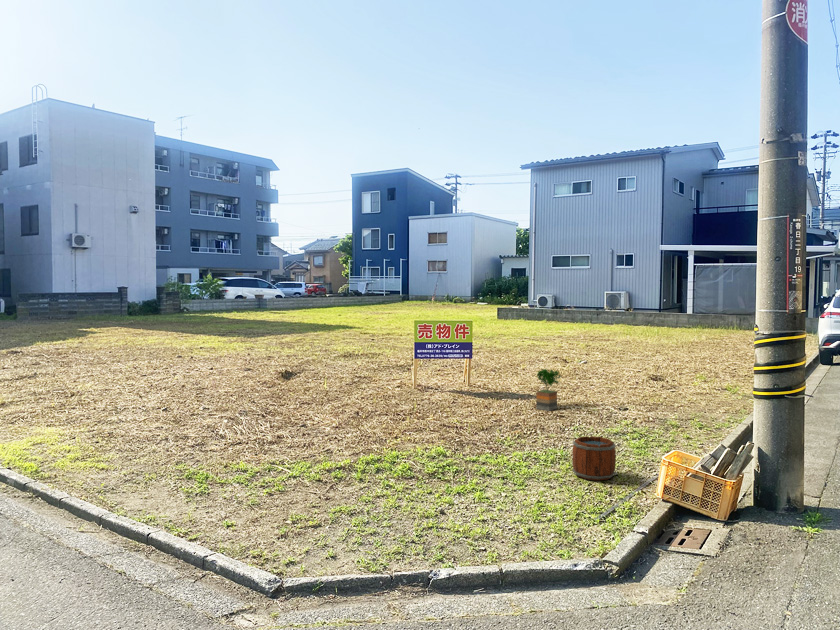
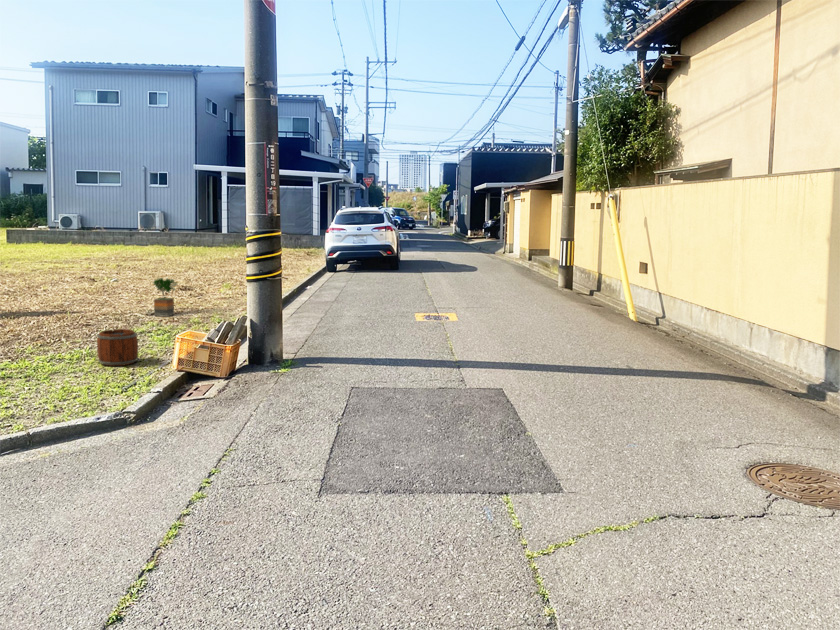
potted tree: present [536,369,561,411] -> present [154,278,177,317]

